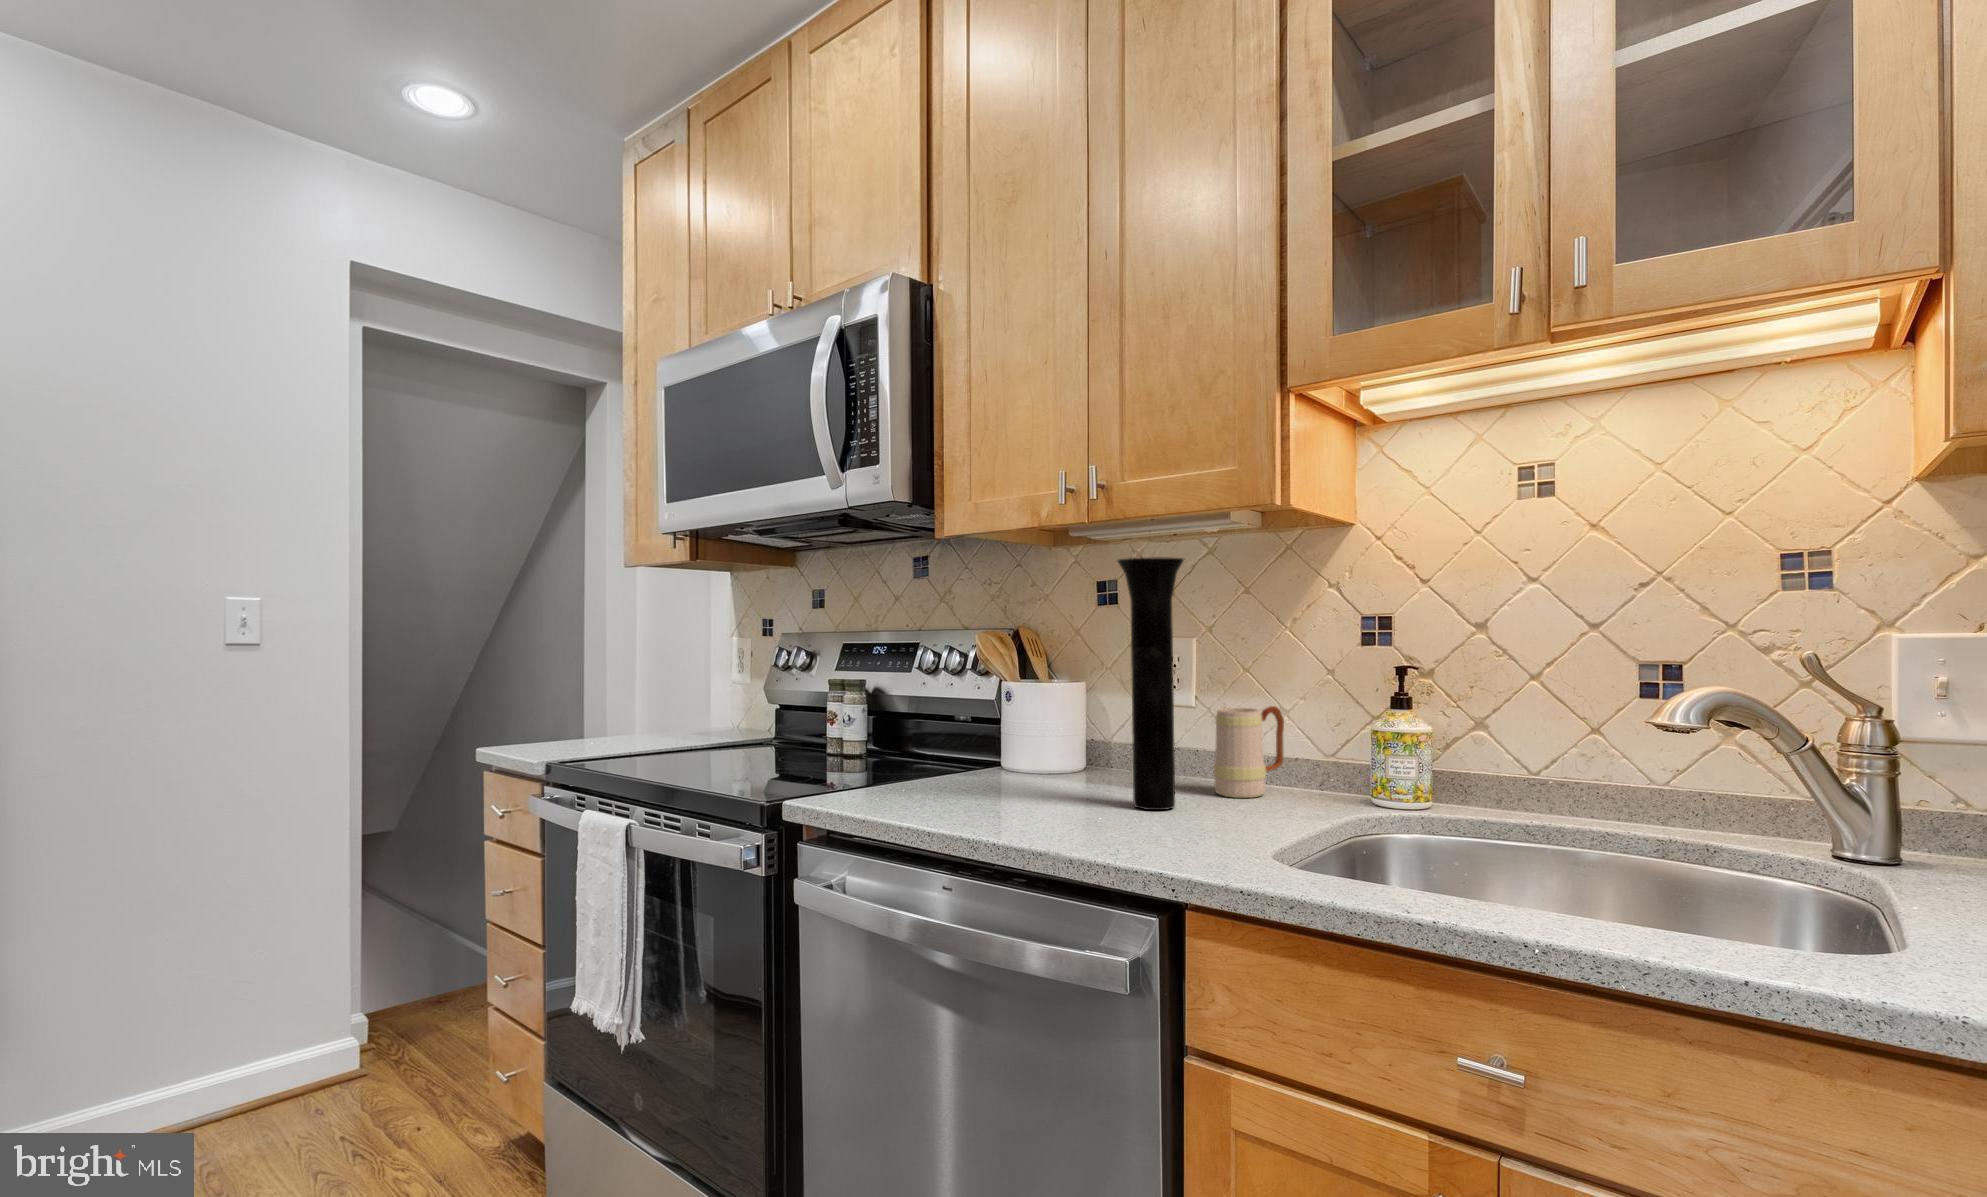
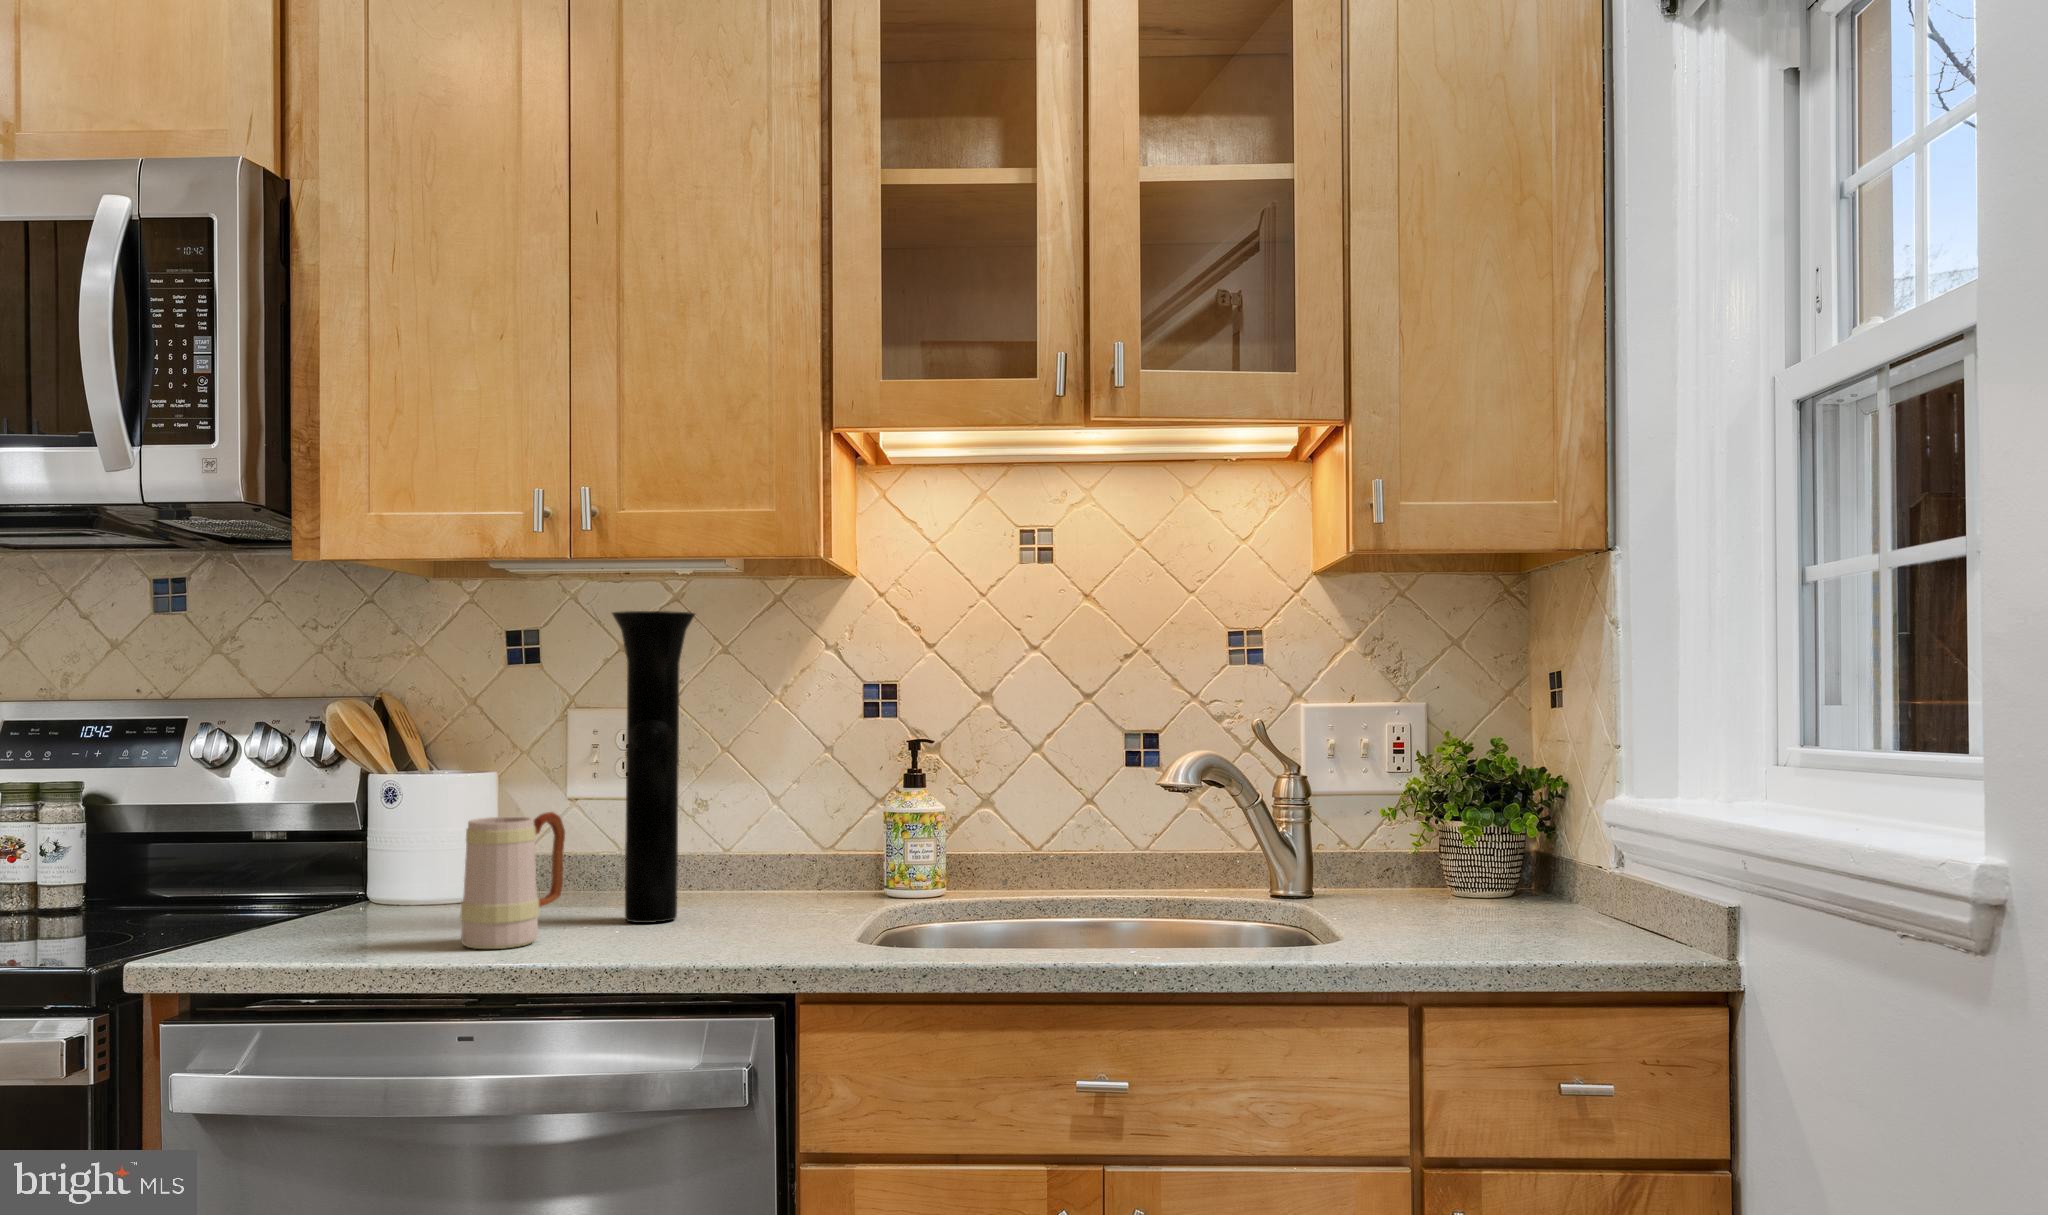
mug: present [1214,706,1284,798] -> present [460,812,565,949]

